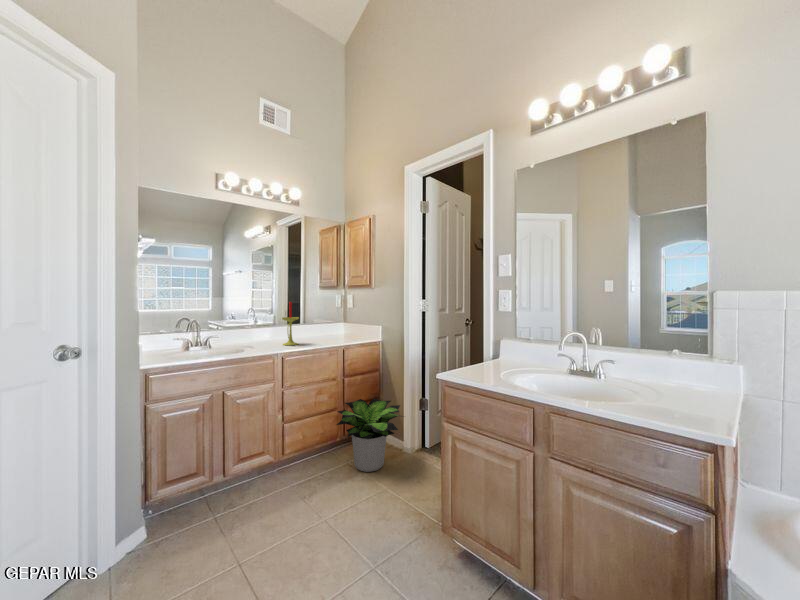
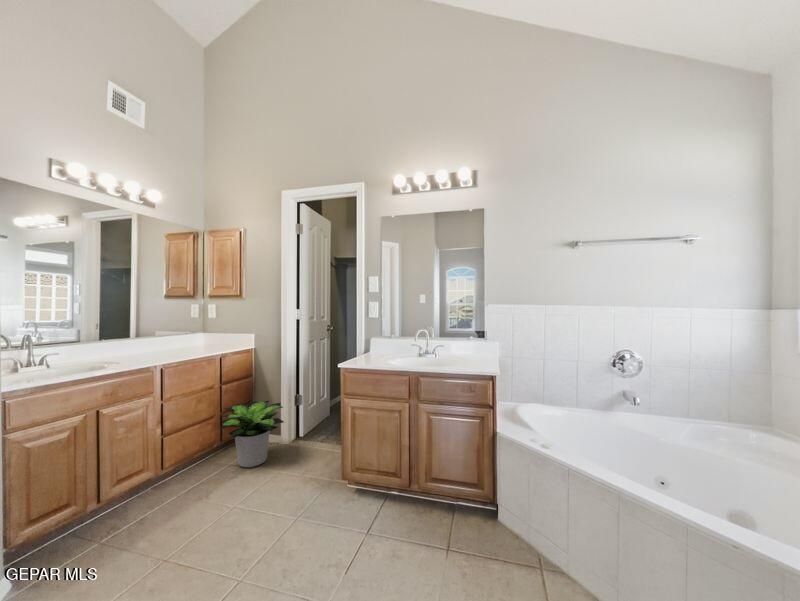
candle: present [282,302,299,345] -> none [148,311,170,358]

